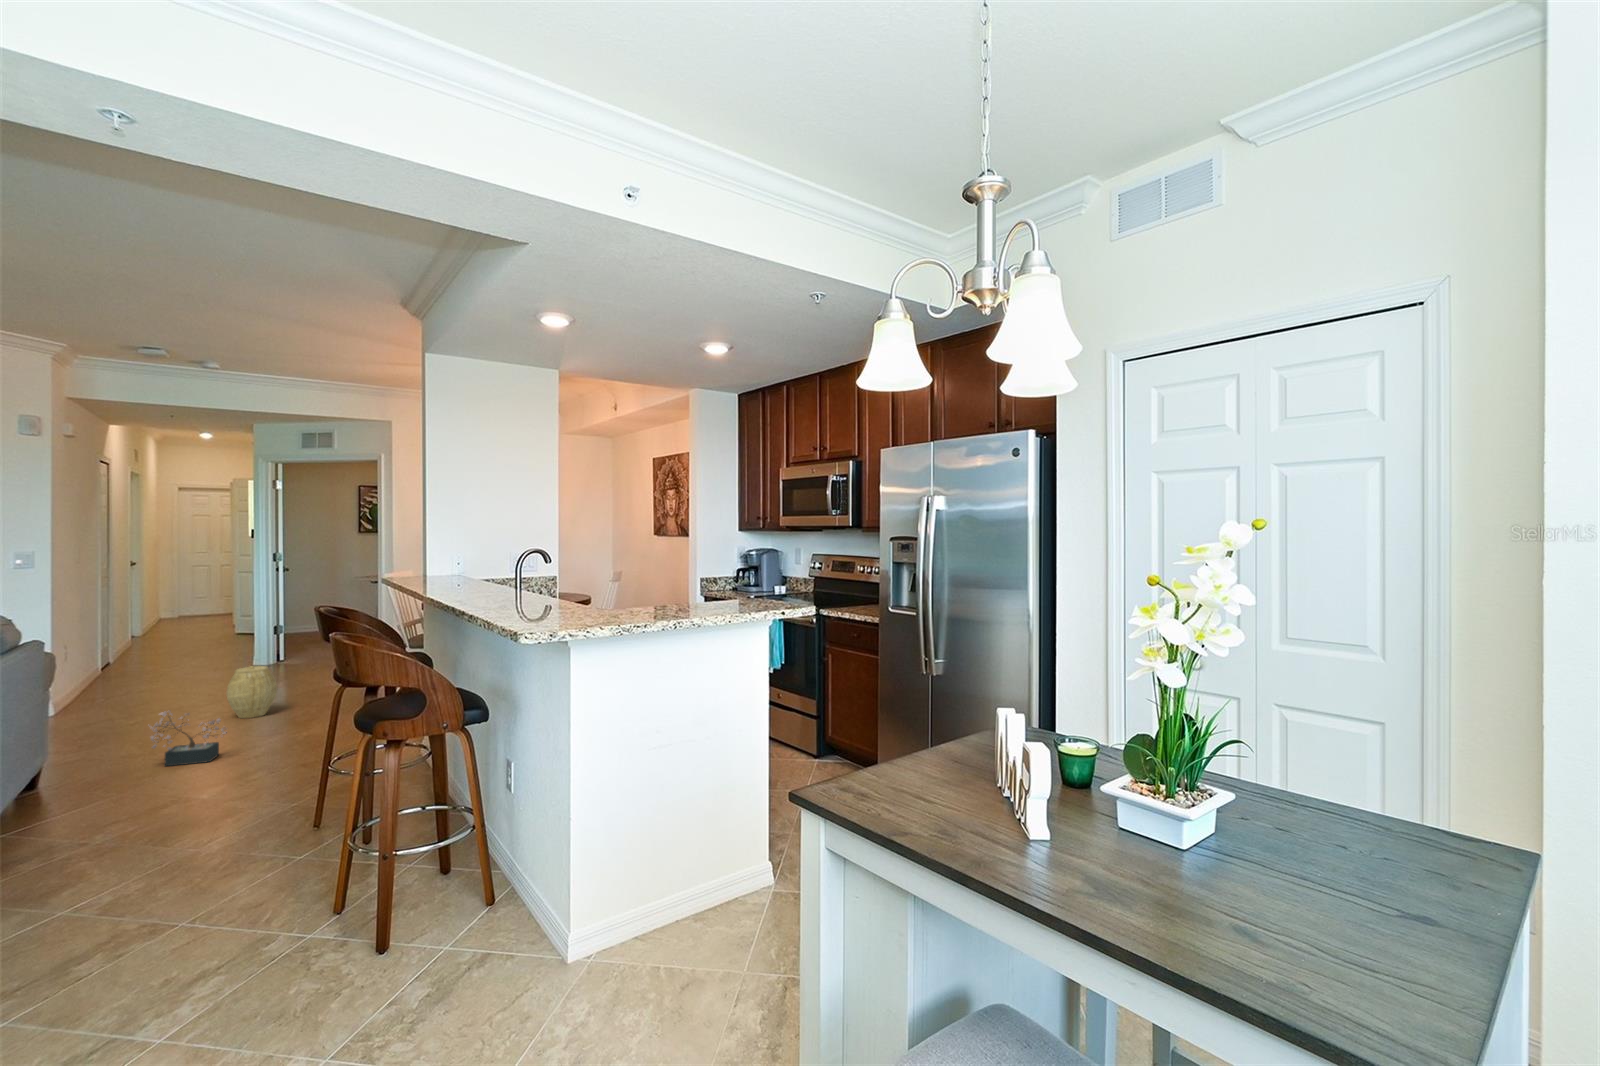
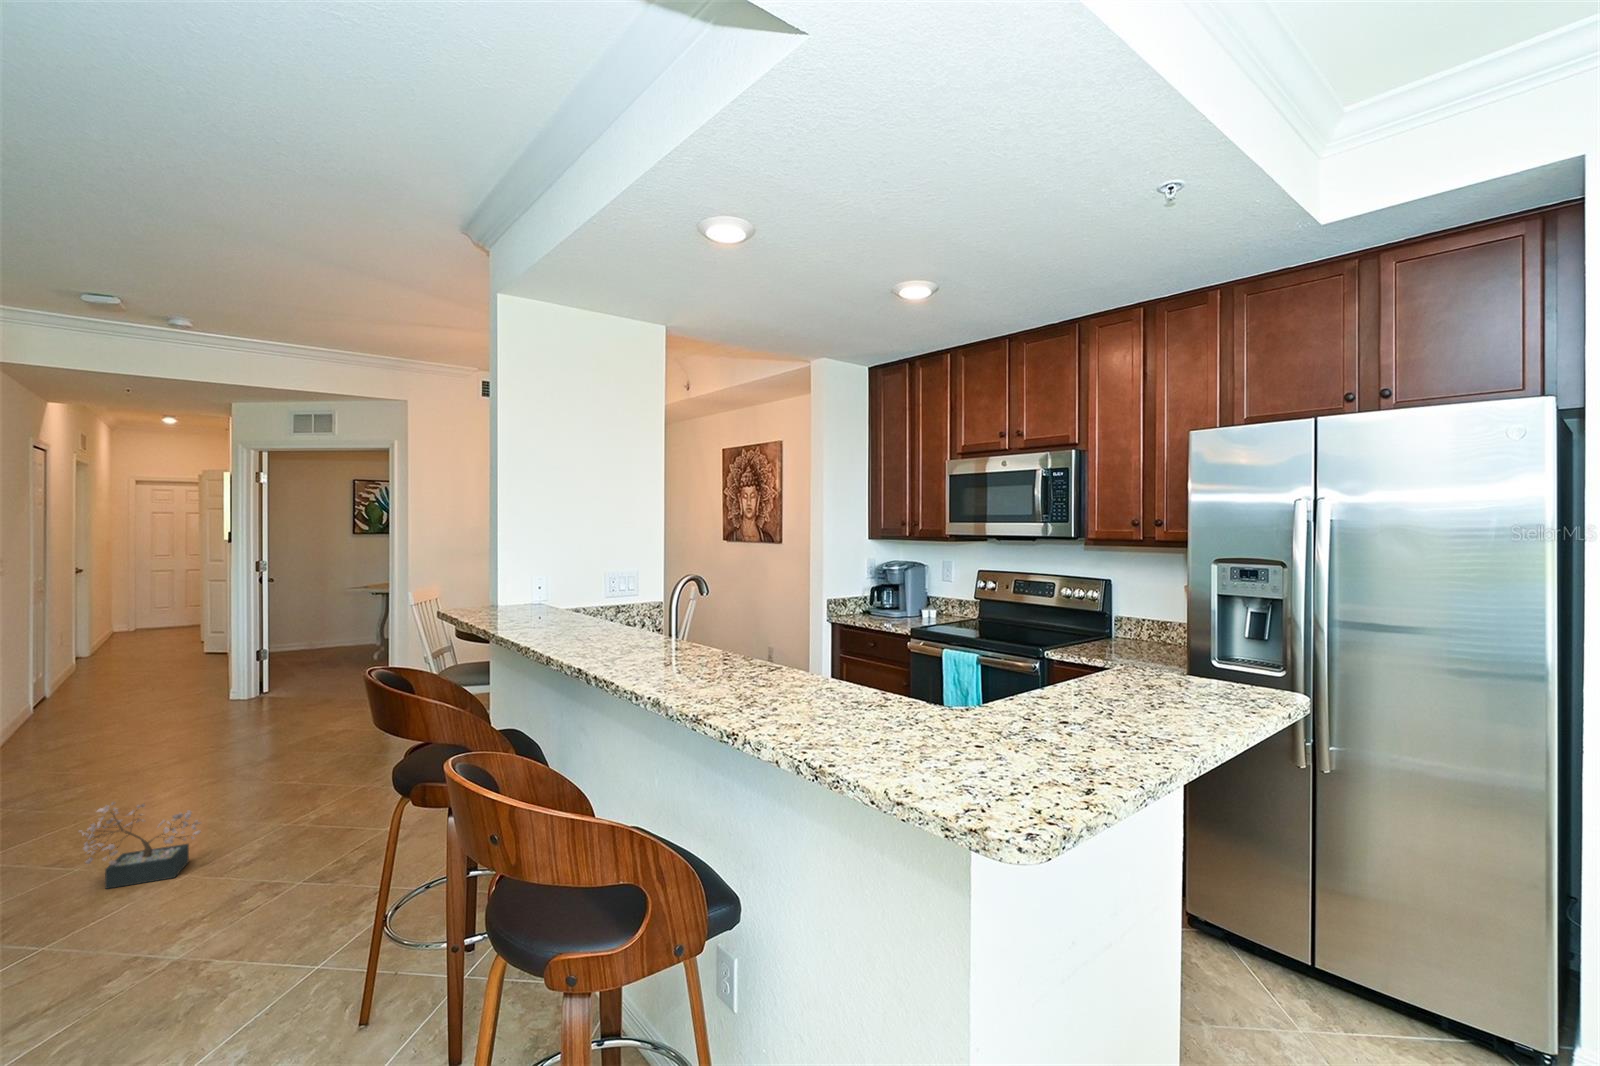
woven basket: present [226,666,277,718] -> none [198,716,268,788]

